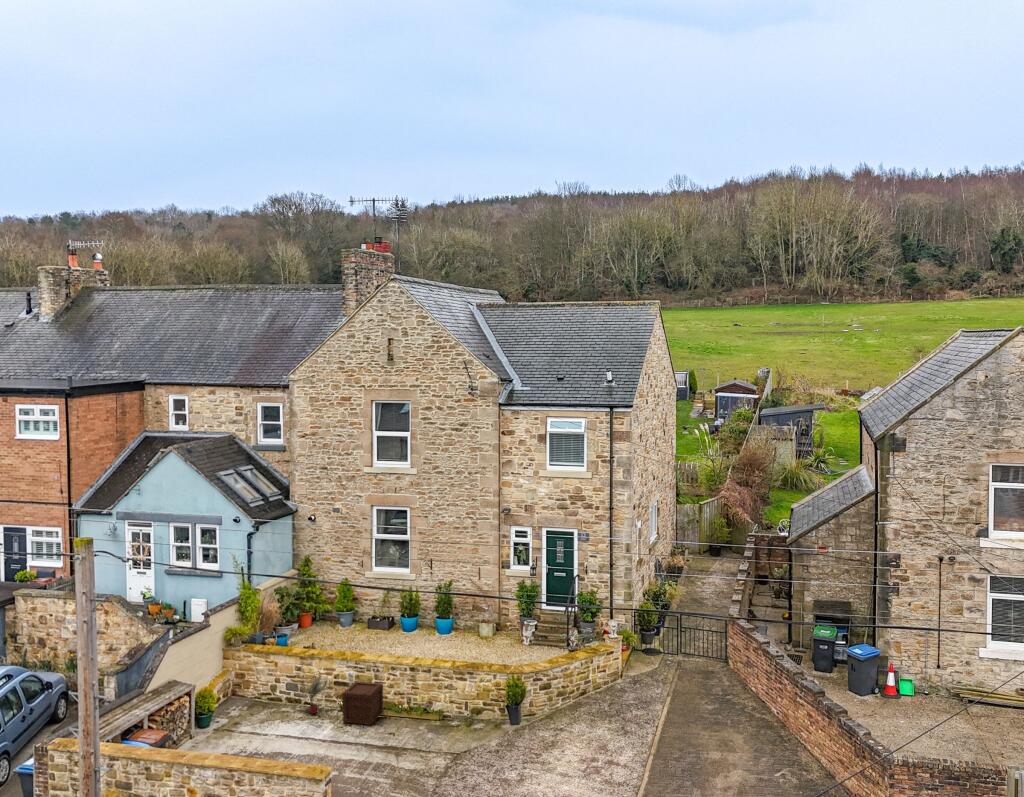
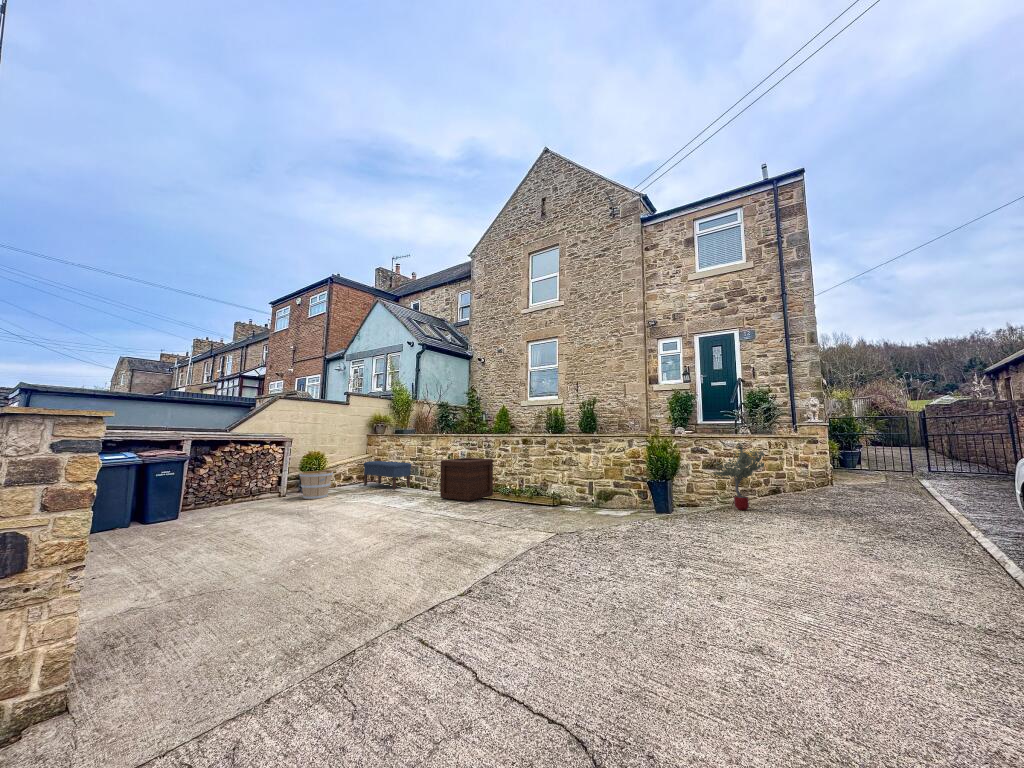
potted tree: present [300,674,328,714] -> present [713,443,764,510]
bench: none [232,677,288,711] -> present [364,461,411,490]
wooden bucket: none [200,705,230,739] -> present [299,470,333,499]

